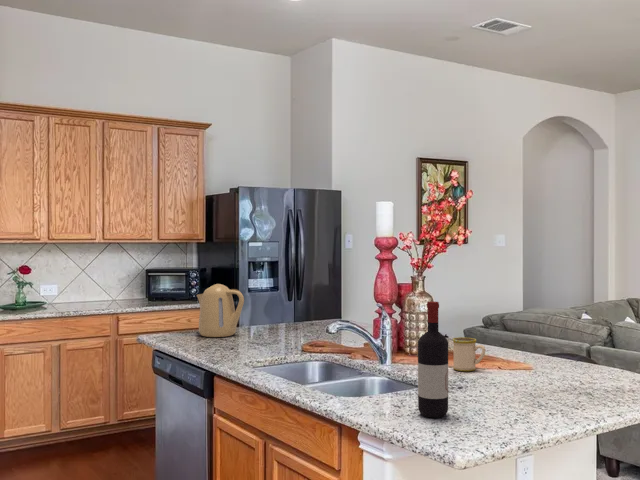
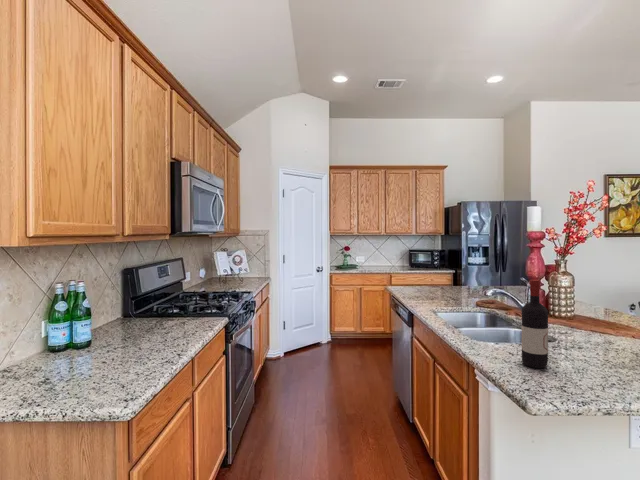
kettle: present [197,284,244,337] -> none [416,260,444,291]
mug: present [453,337,486,371] -> none [584,309,616,336]

